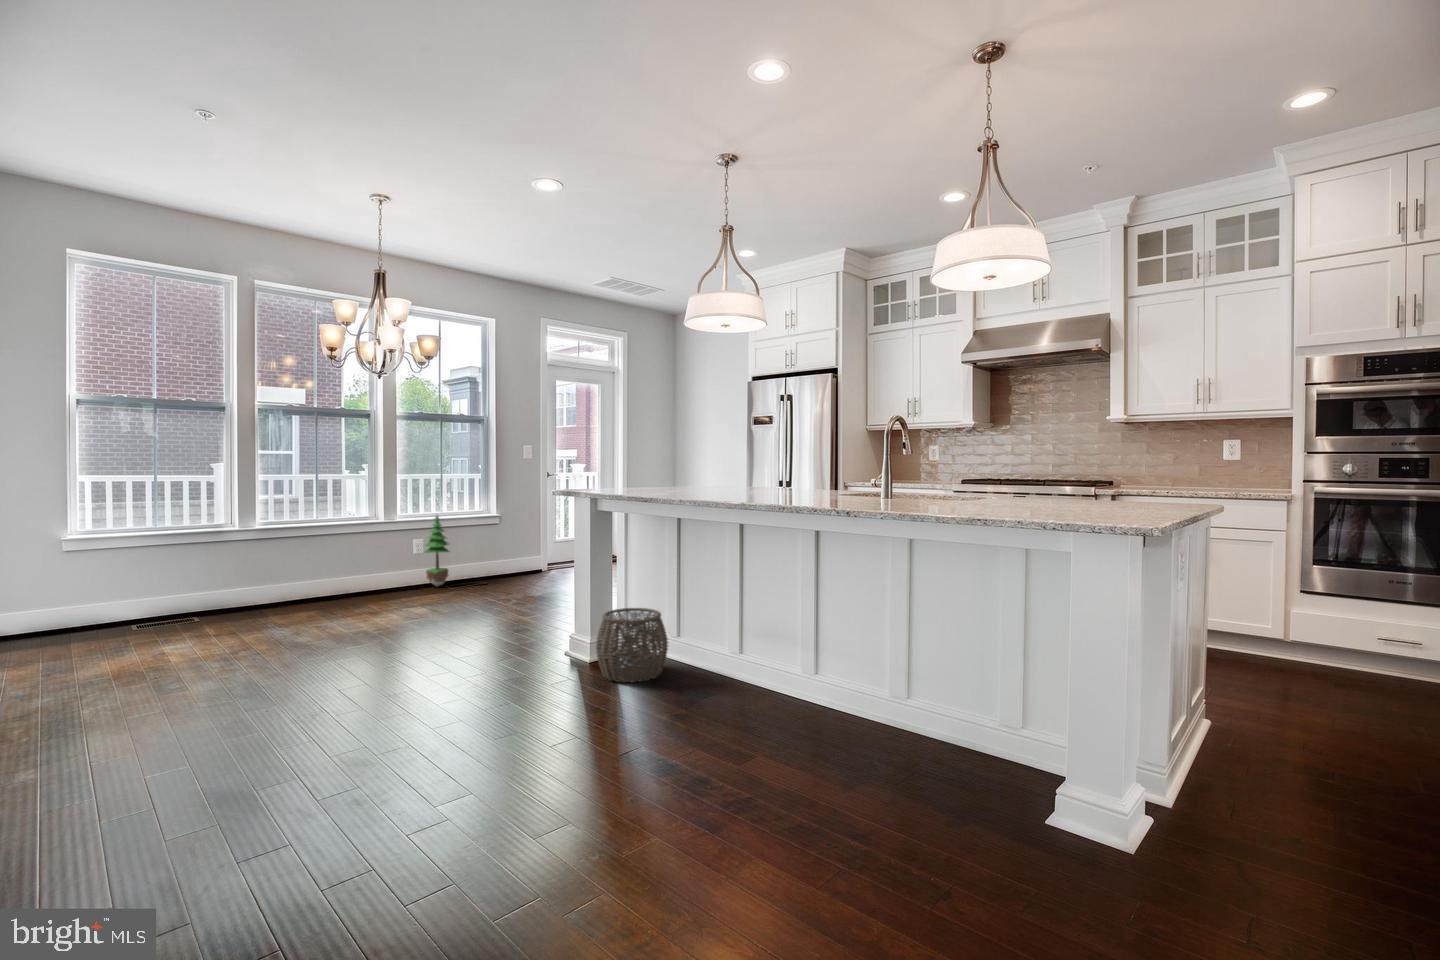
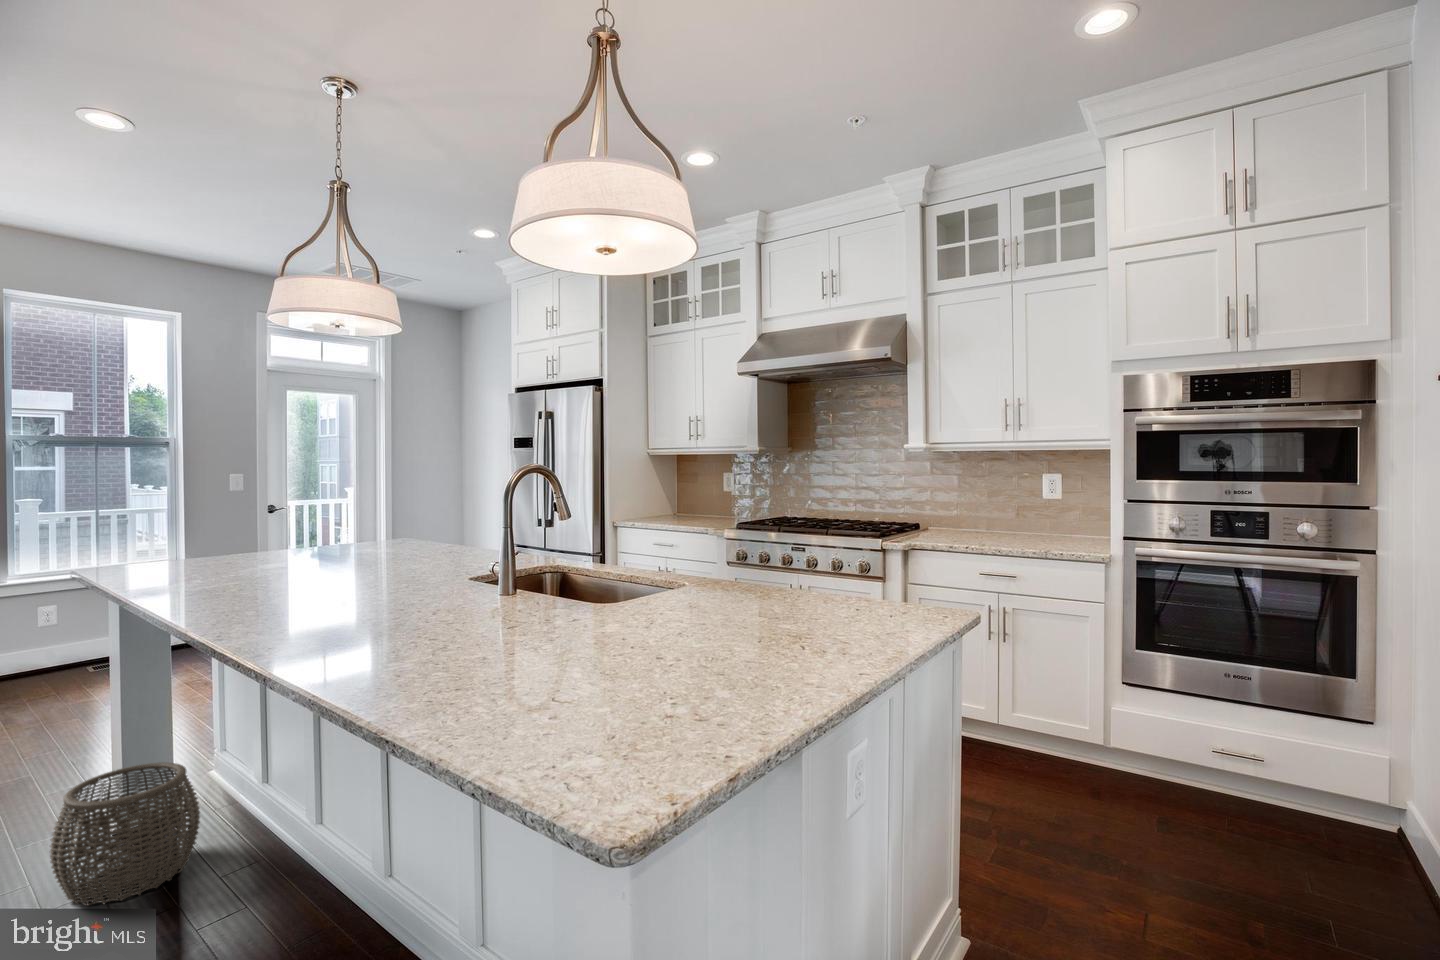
potted tree: present [424,516,449,587] -> none [29,578,79,679]

